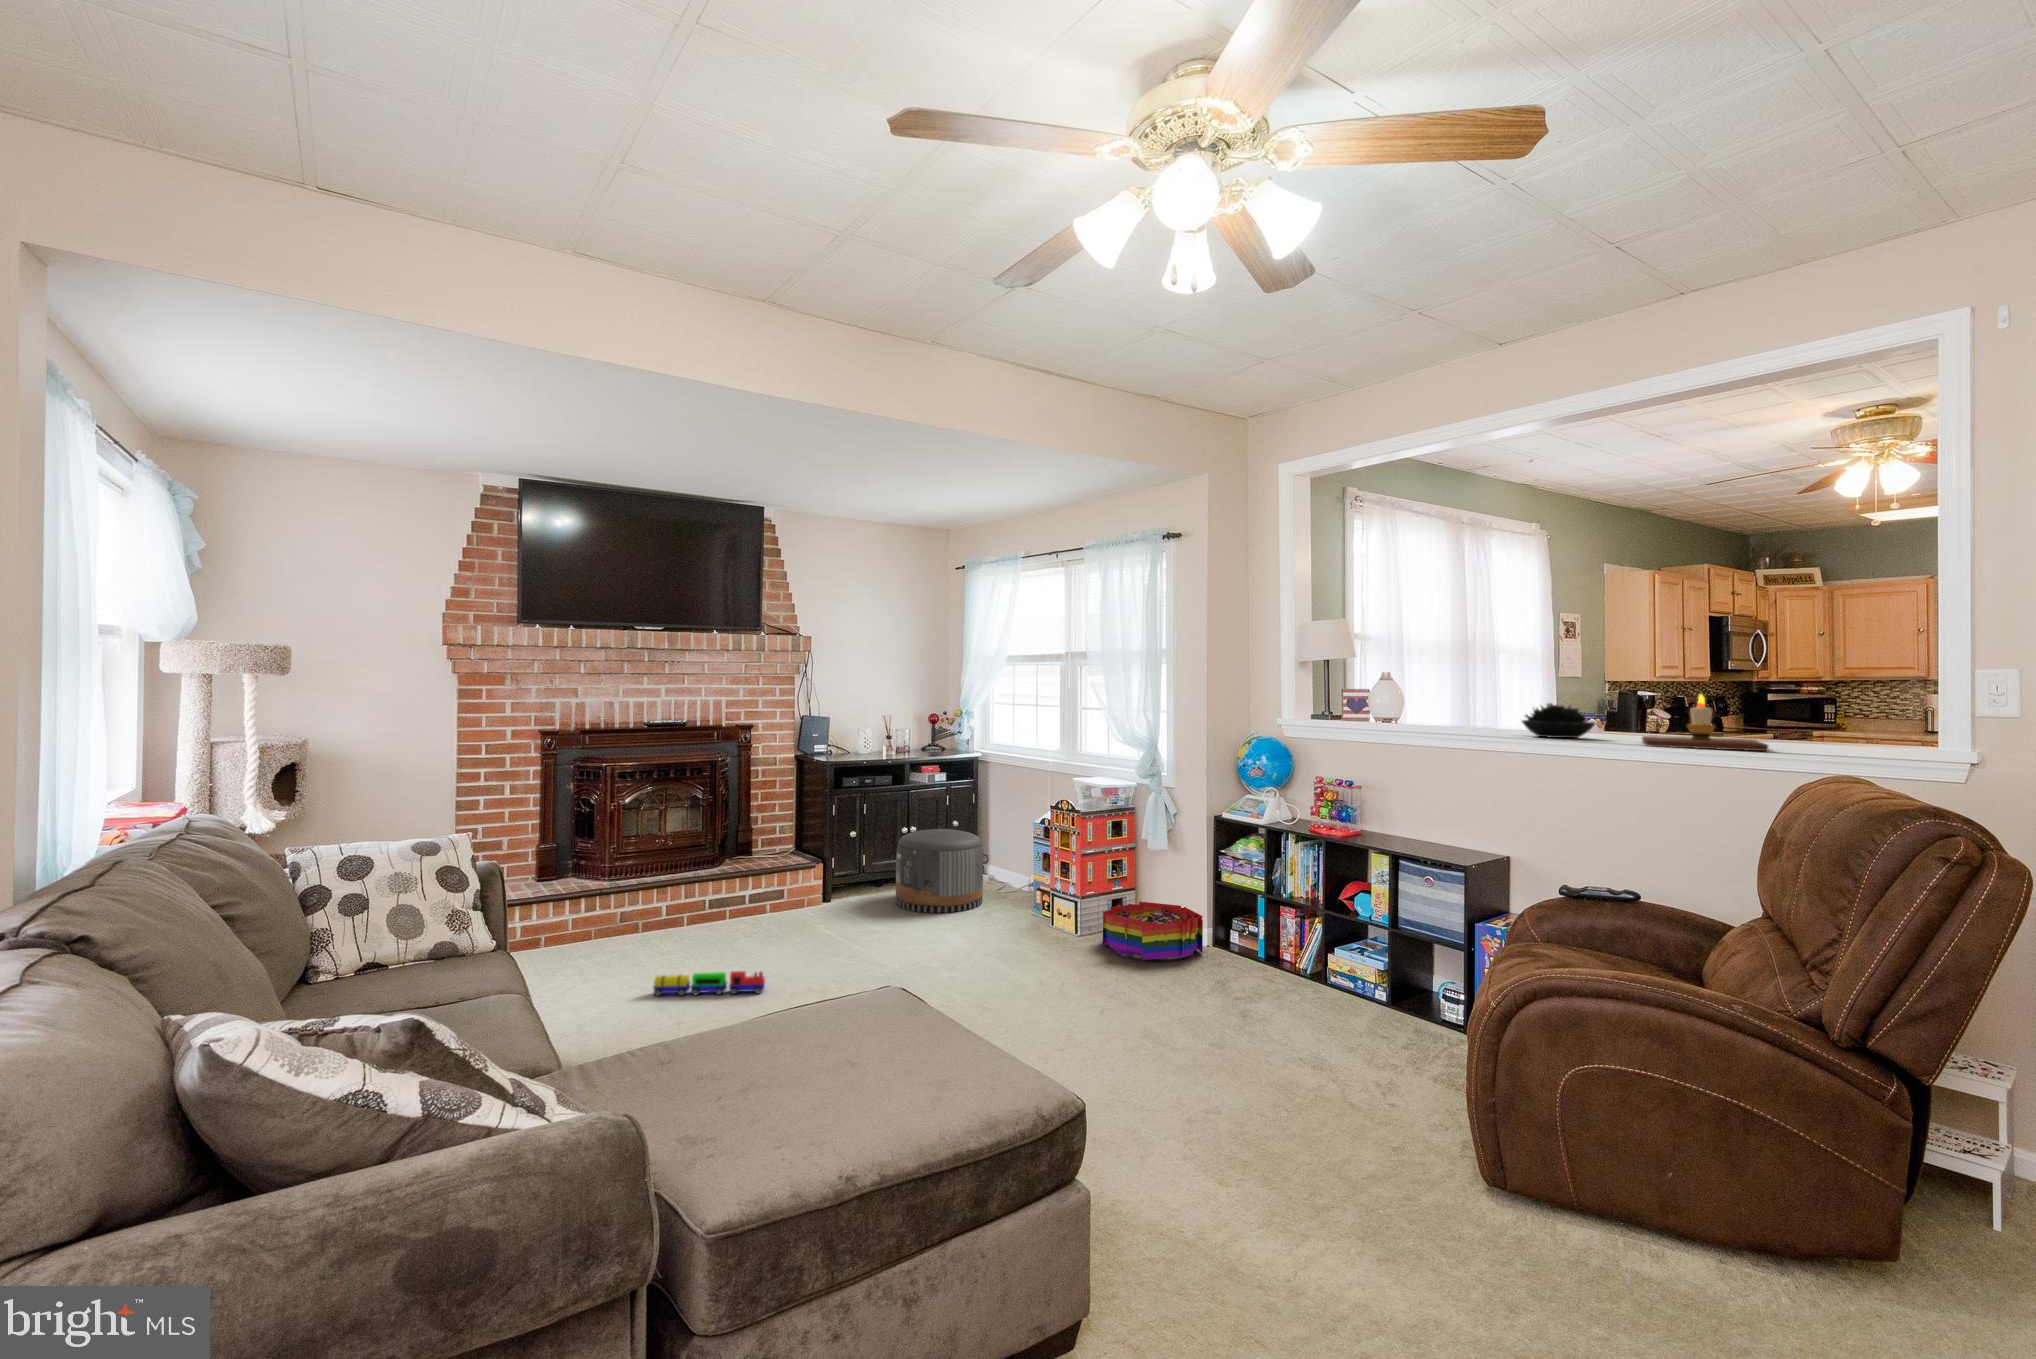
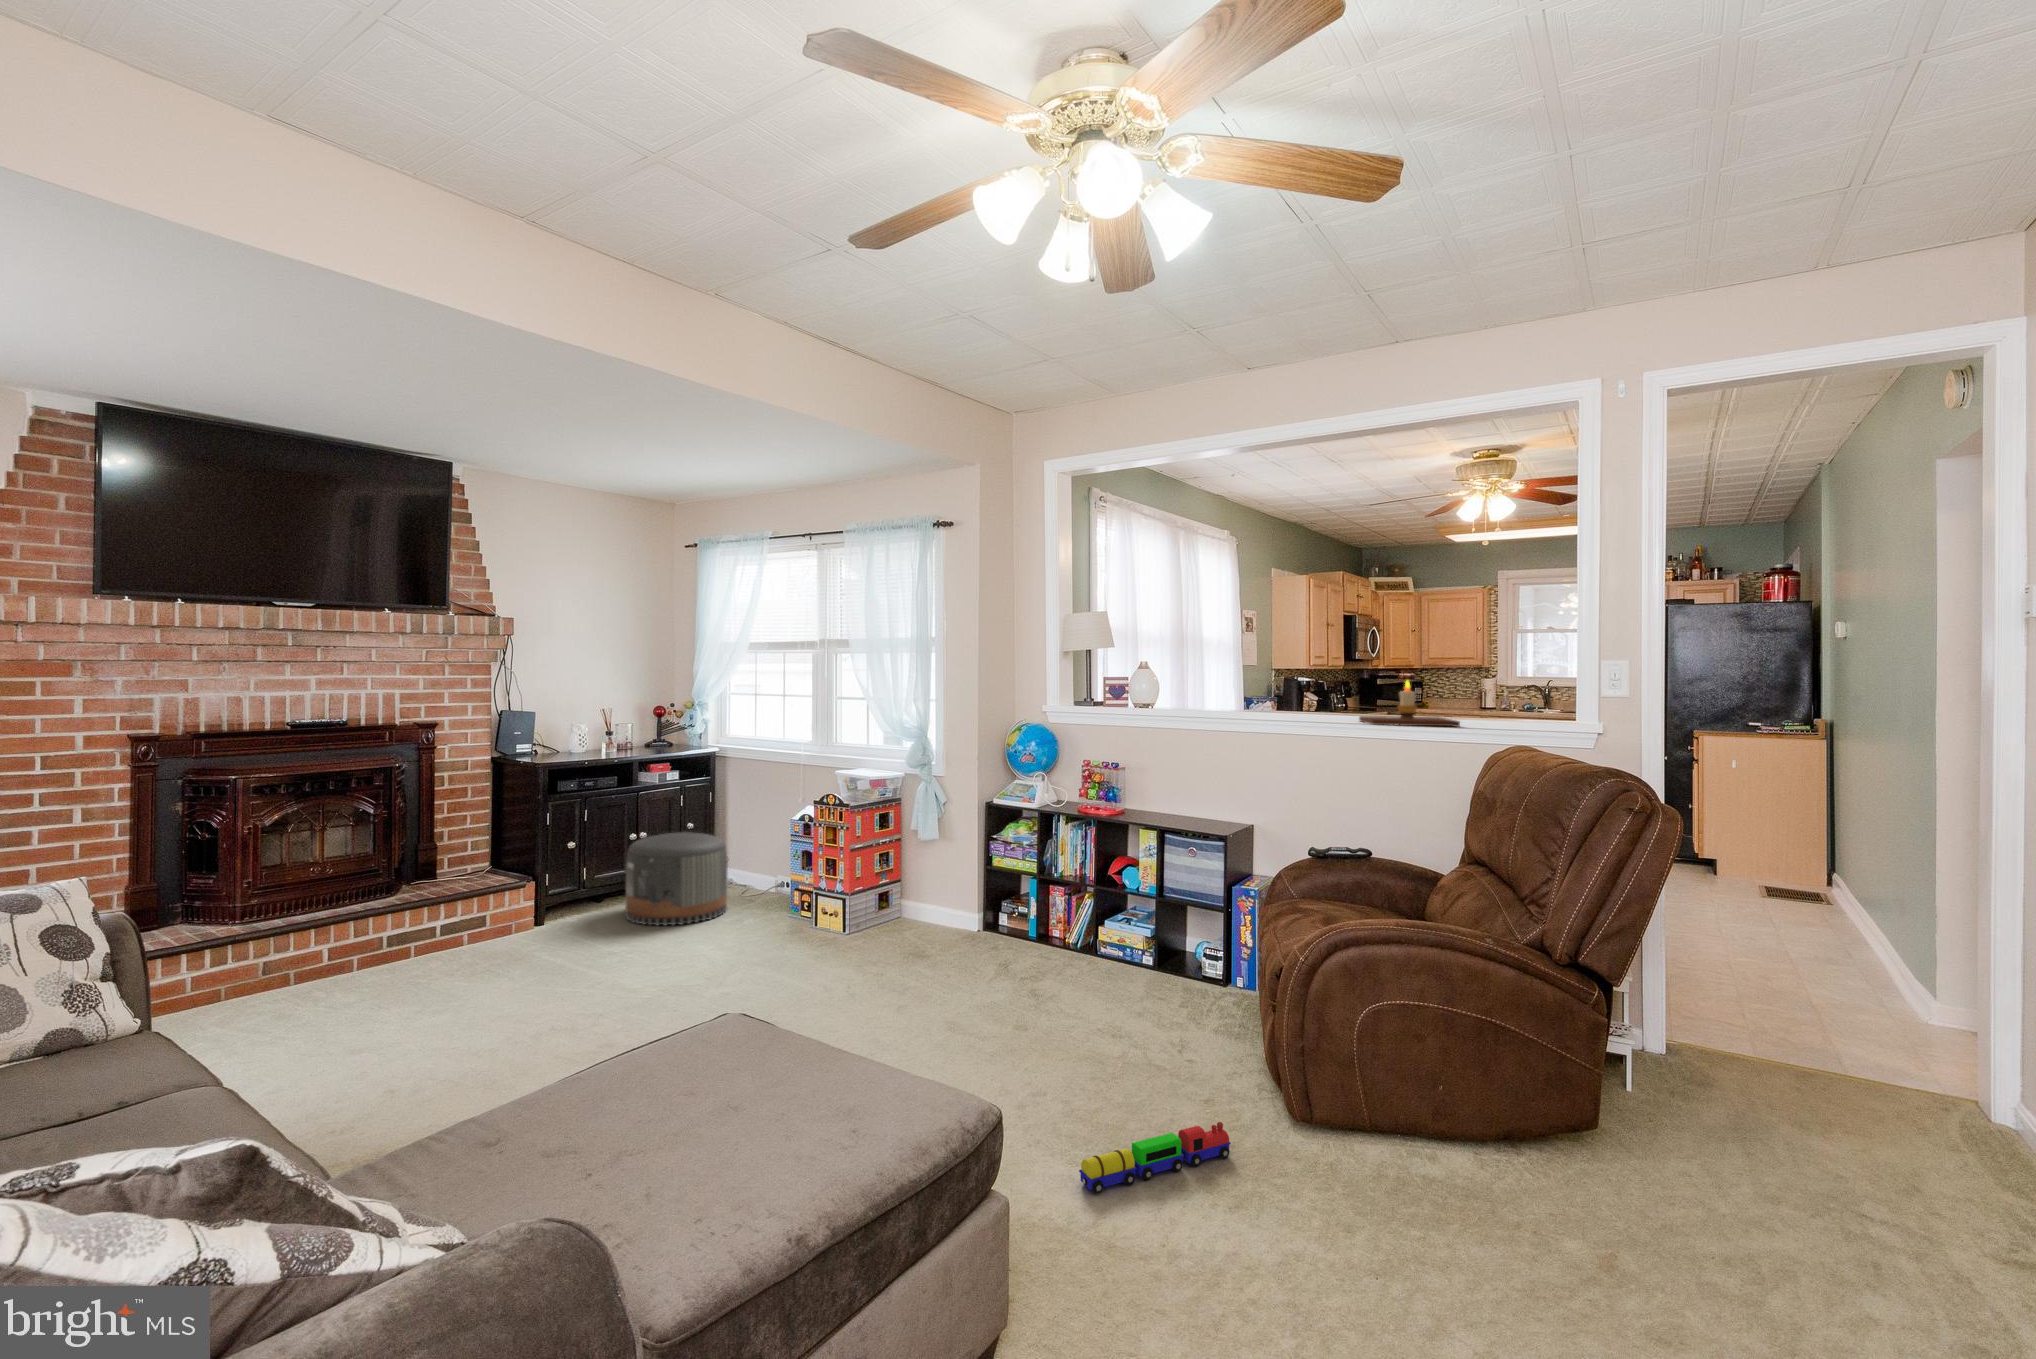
succulent plant: present [1522,703,1595,738] -> none [1264,688,1323,719]
storage bin: present [1103,902,1203,960] -> none [871,894,974,953]
toy train: present [653,971,765,996] -> present [1079,1122,1231,1194]

